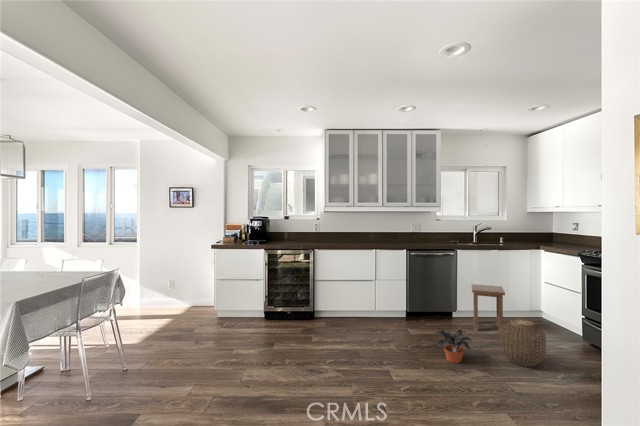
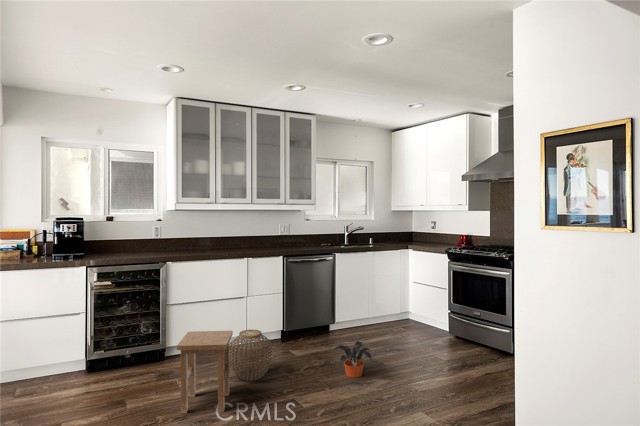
stool: present [471,284,505,334] -> present [177,331,233,413]
woven basket: present [500,319,546,367] -> present [229,330,272,381]

